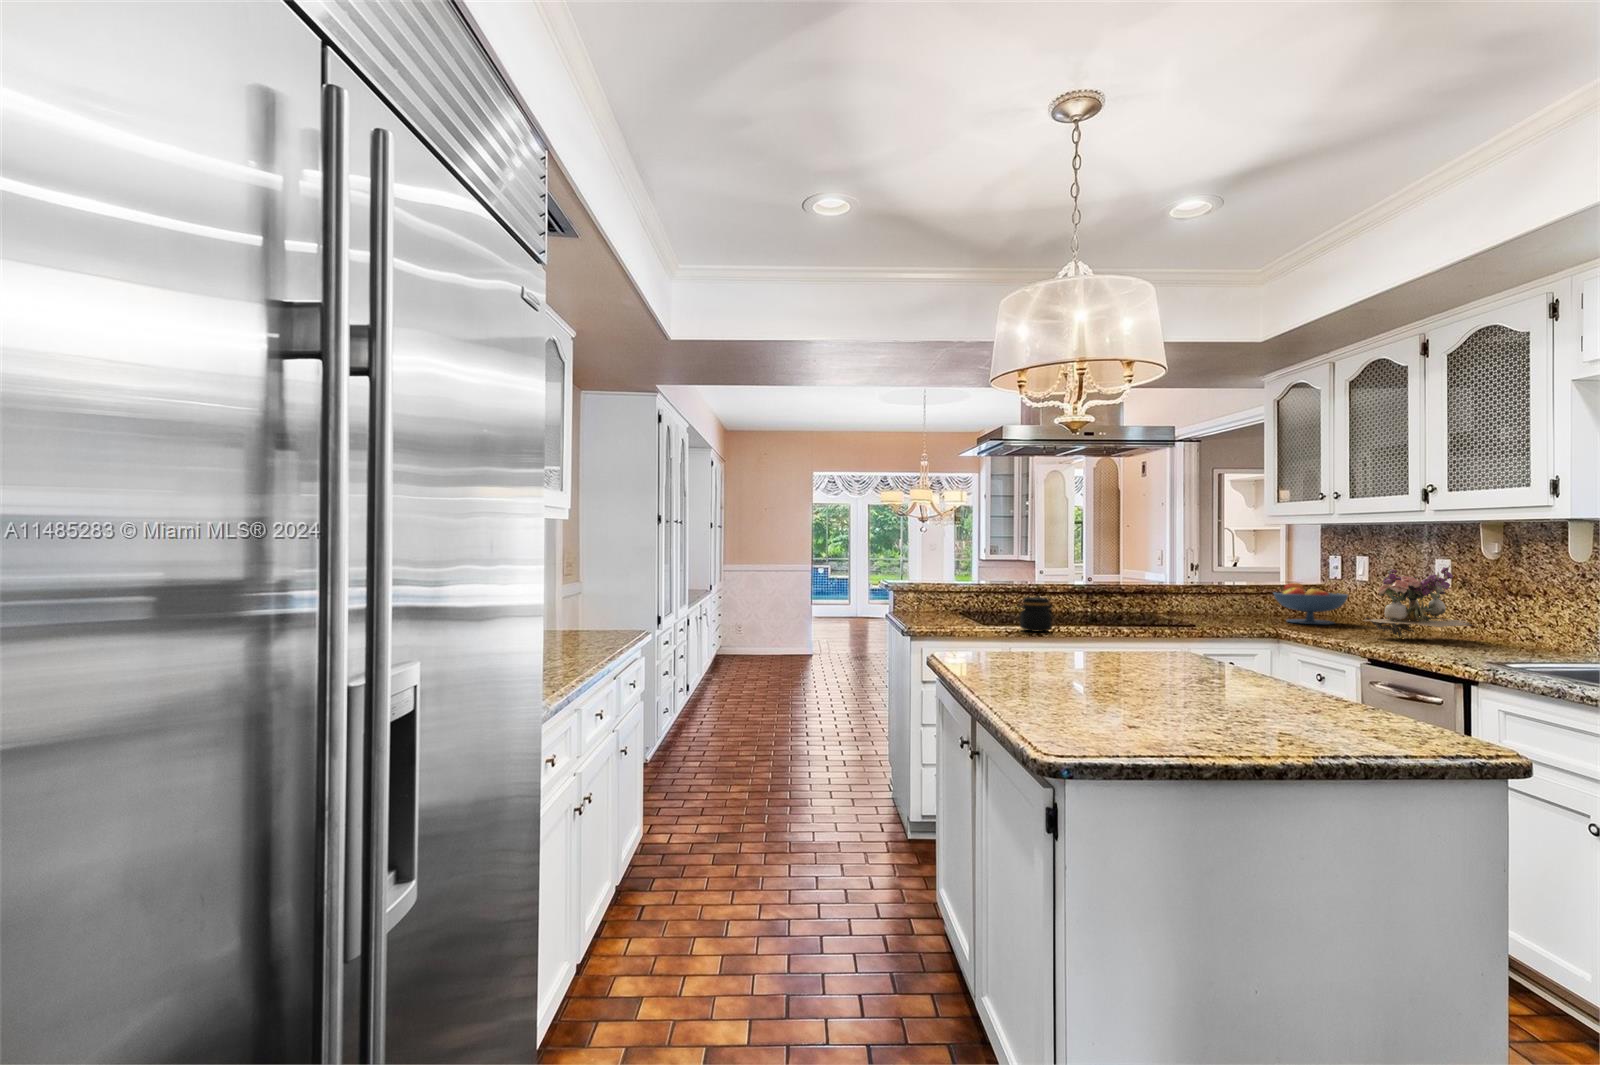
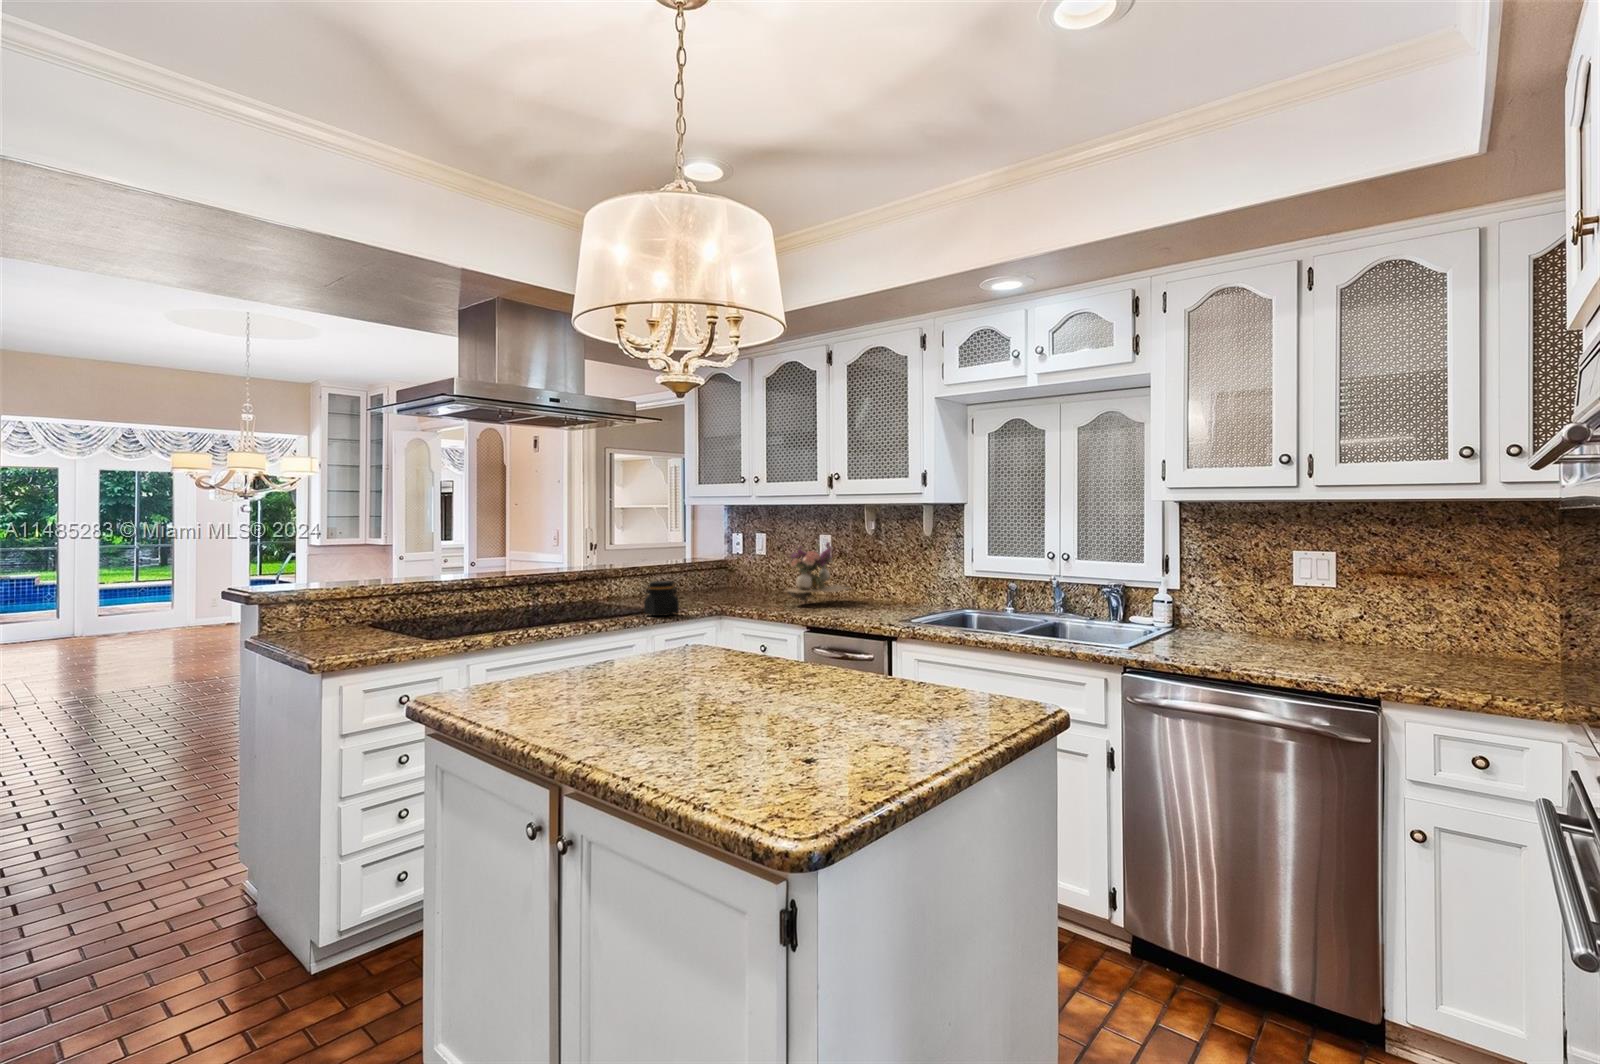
fruit bowl: present [1274,583,1348,624] -> none [695,560,753,597]
jar: present [1017,597,1054,632] -> present [644,581,679,616]

